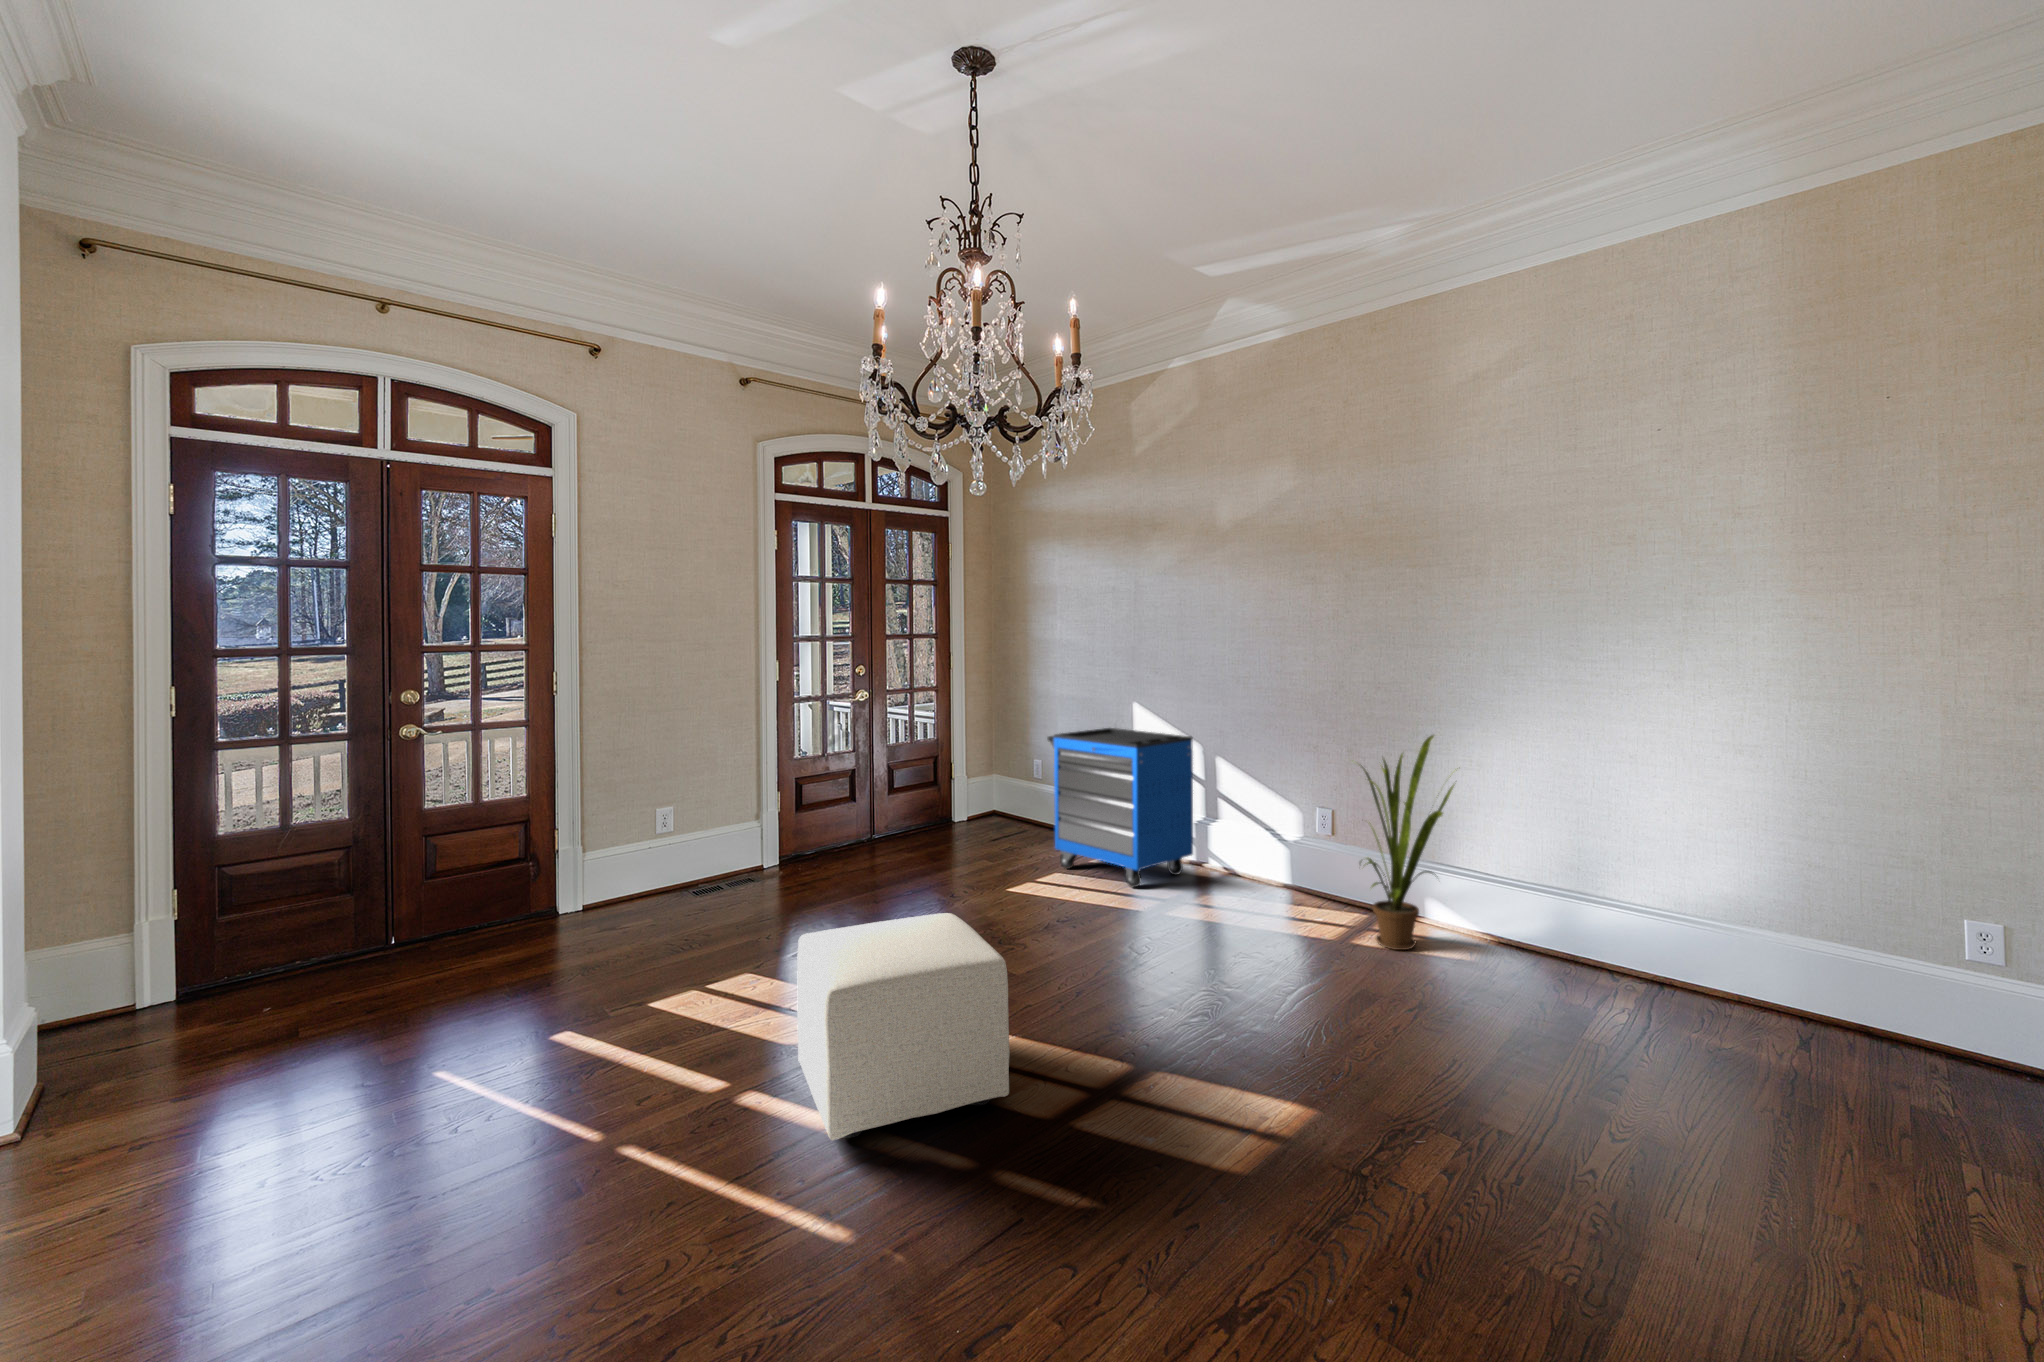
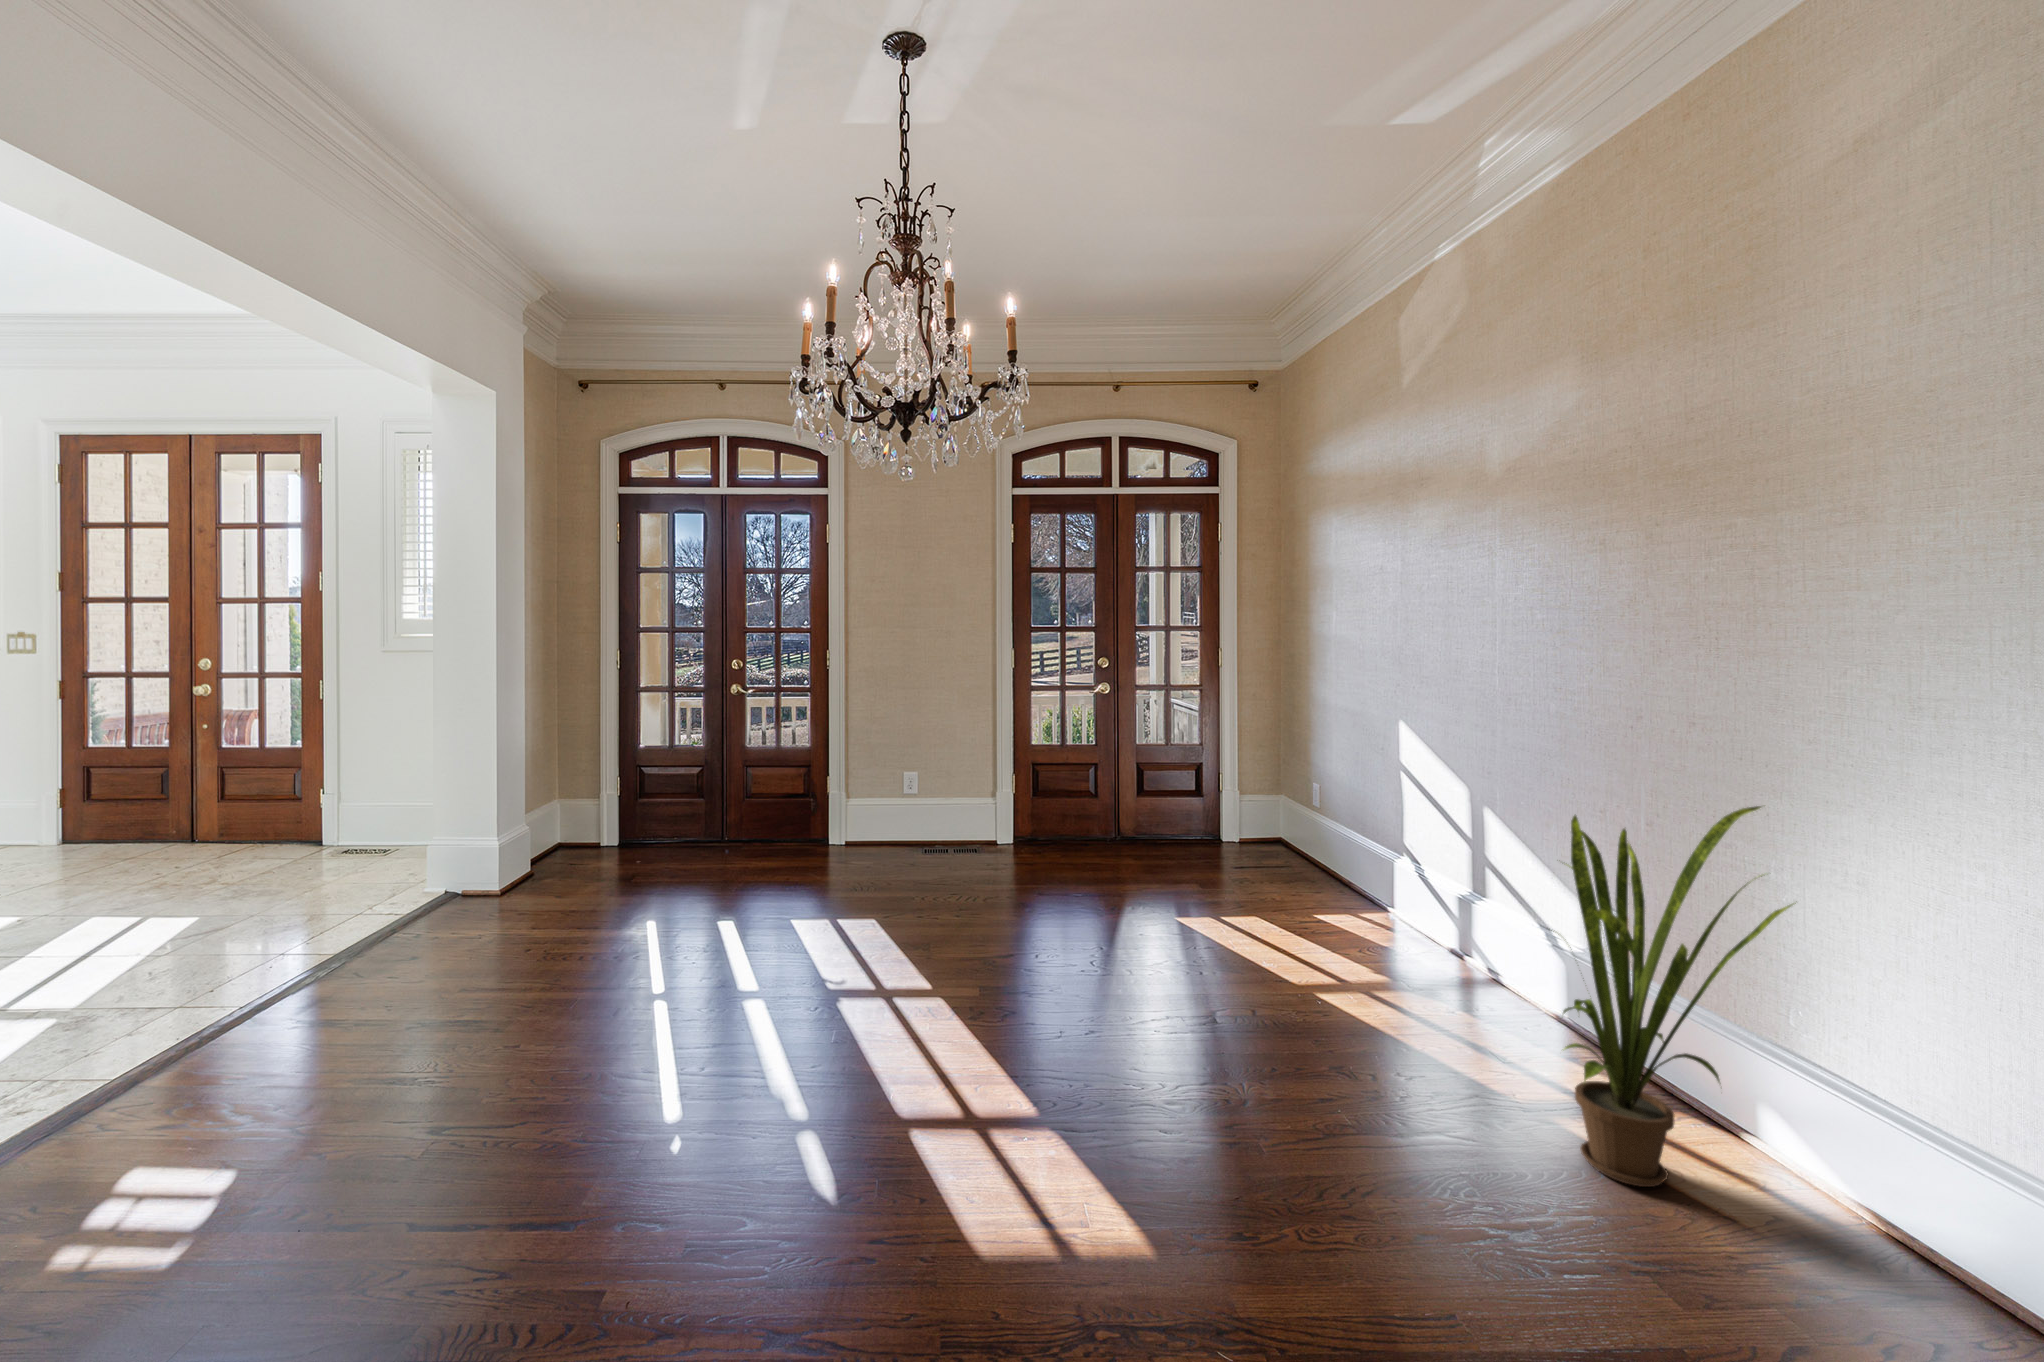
storage cabinet: present [1047,728,1193,887] -> none [1259,747,1432,958]
ottoman: present [797,913,1009,1140] -> none [647,882,881,1098]

